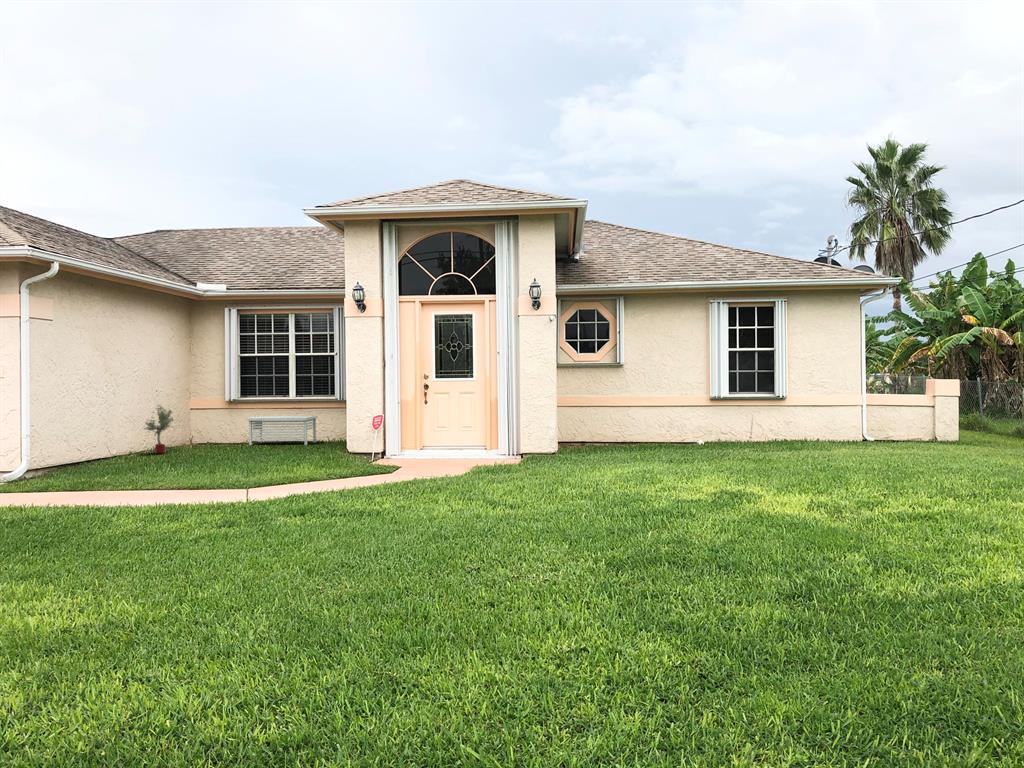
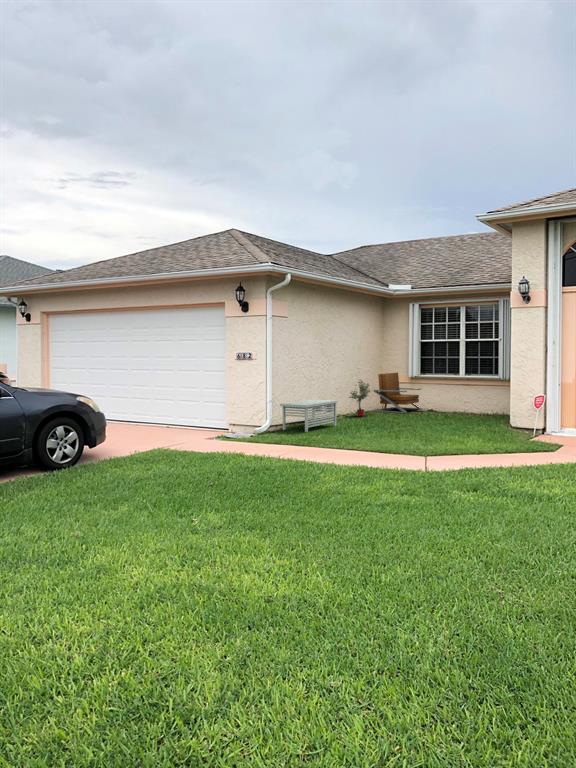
lounge chair: none [177,396,243,447] -> present [374,373,422,413]
storage bench: present [246,416,317,445] -> present [280,399,338,432]

